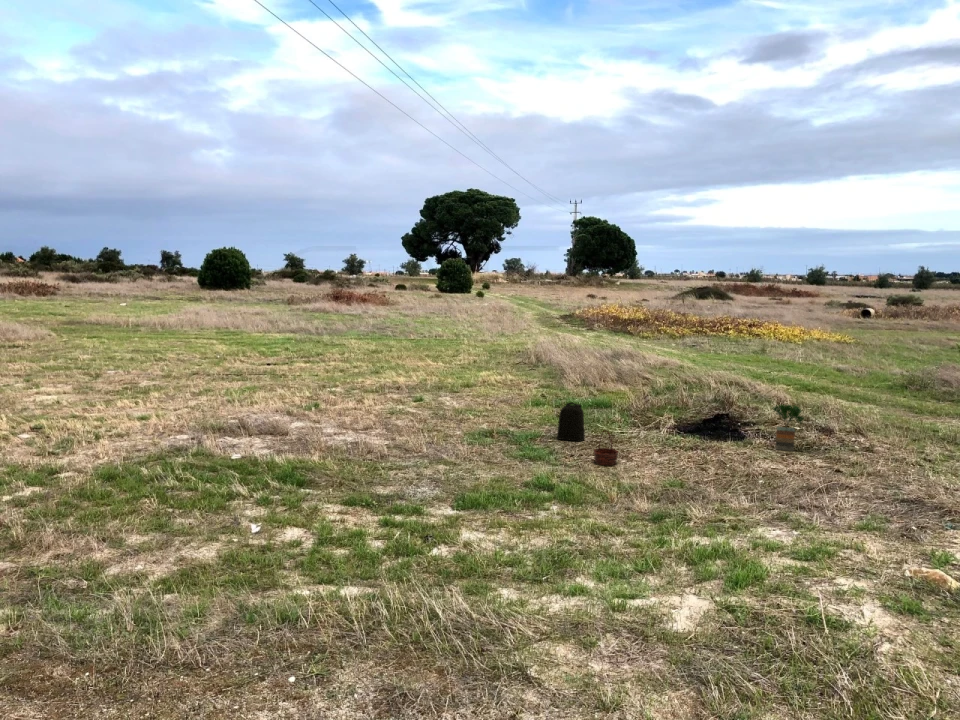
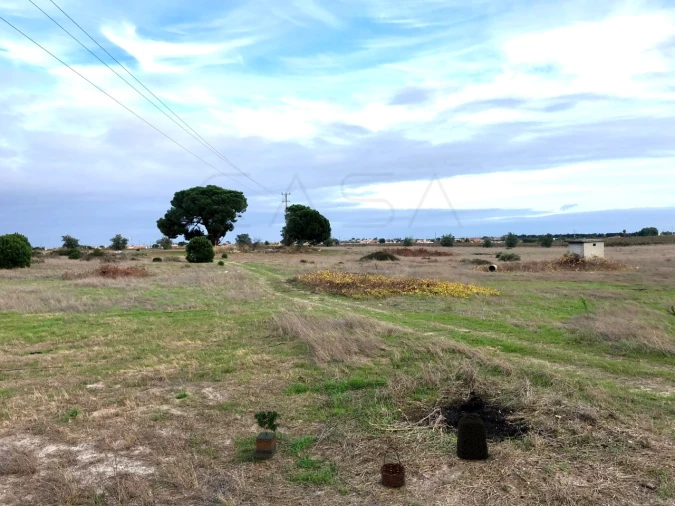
backpack: present [557,403,585,441] -> present [456,413,488,458]
potted tree: present [772,404,804,451] -> present [254,411,280,458]

